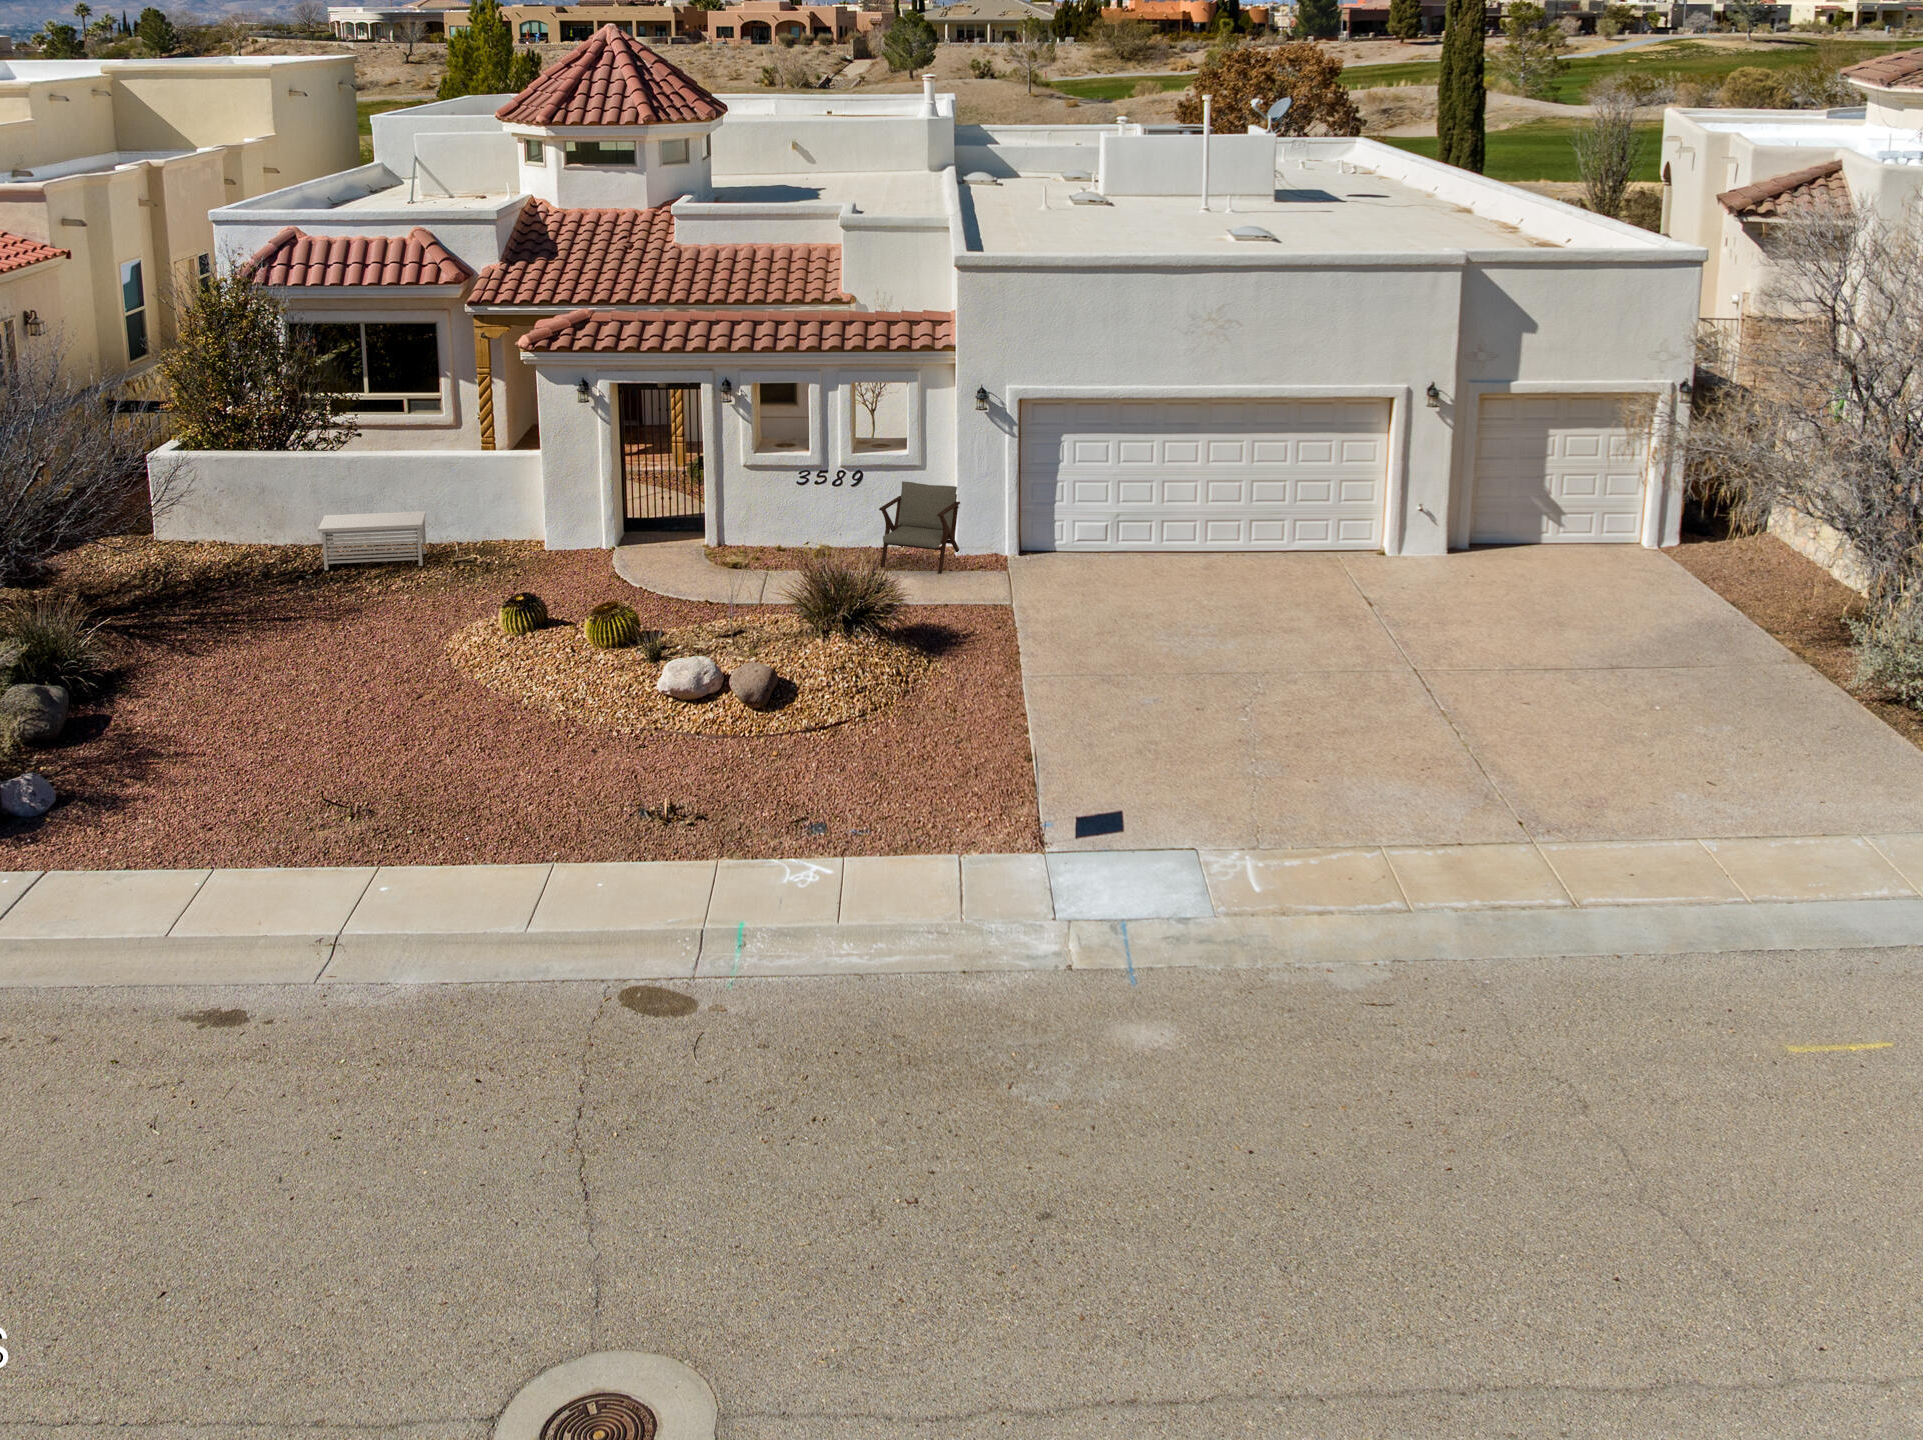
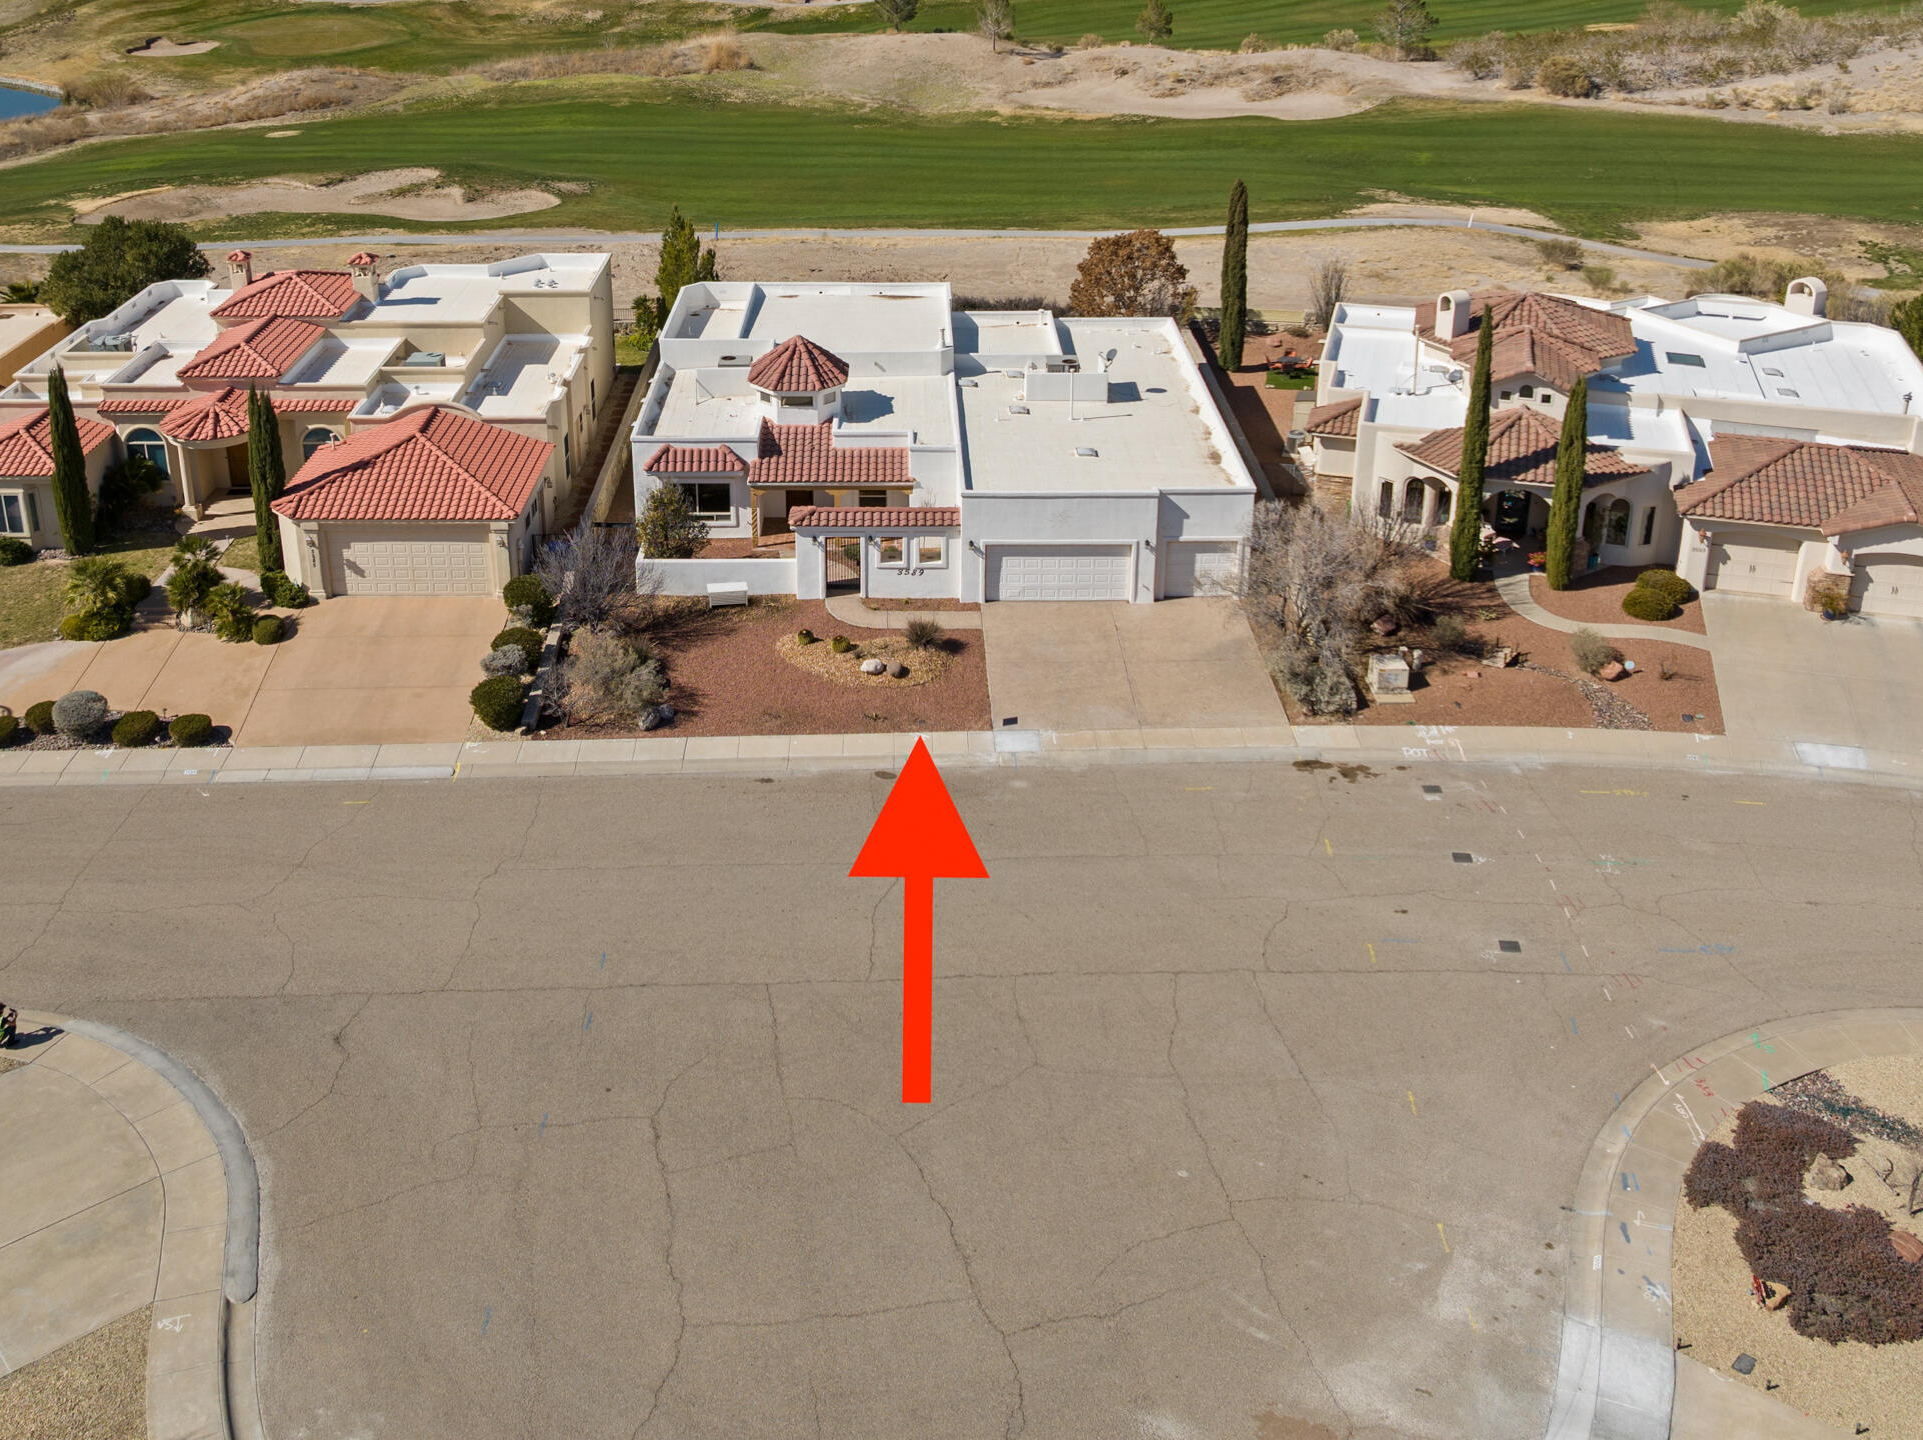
lounge chair: present [879,481,960,574] -> none [929,572,961,611]

